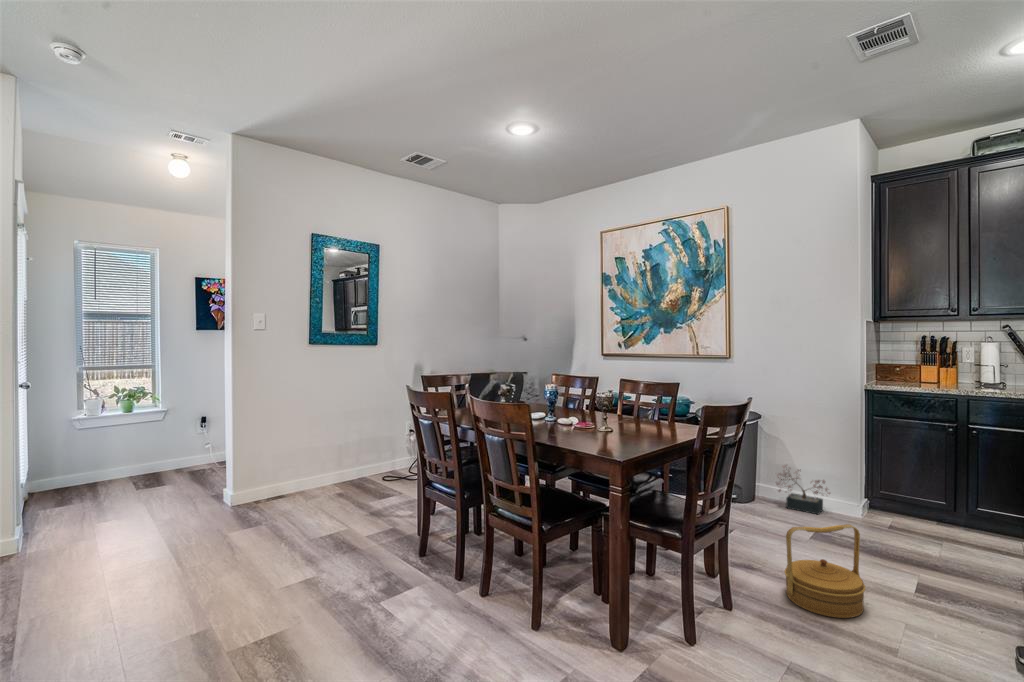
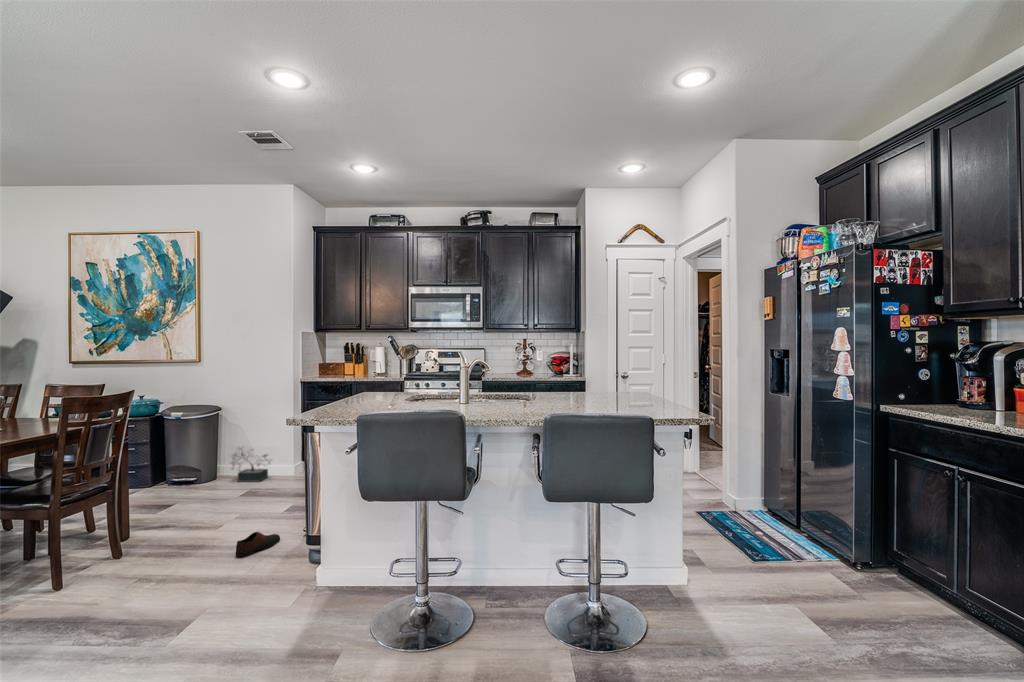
basket: present [784,524,865,618] -> none [160,482,227,553]
shoe: none [918,620,971,658] -> present [236,532,280,558]

